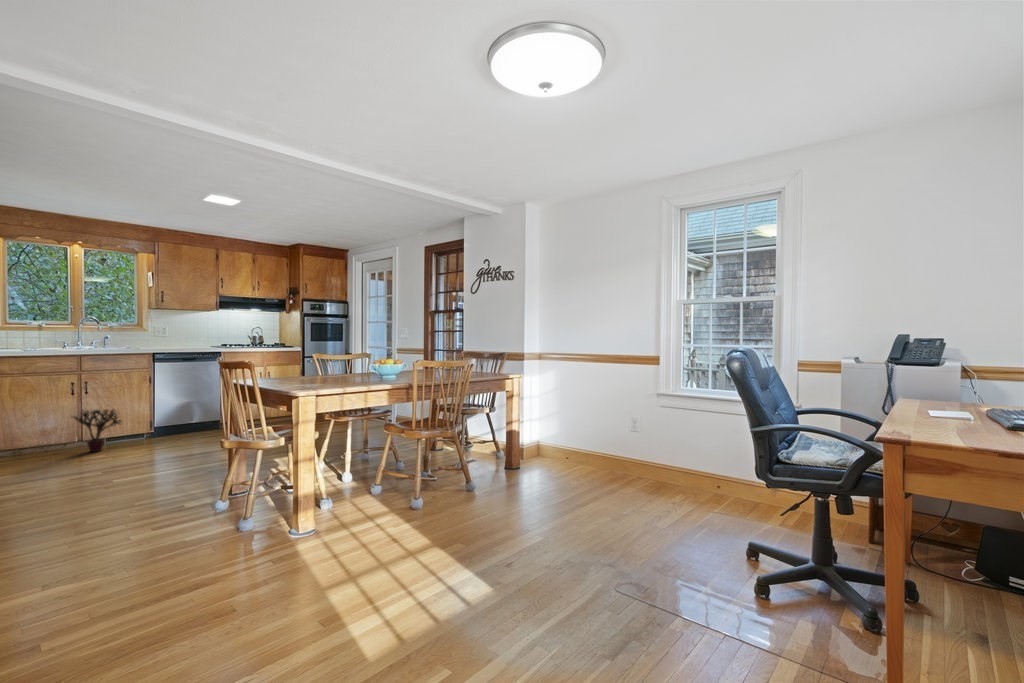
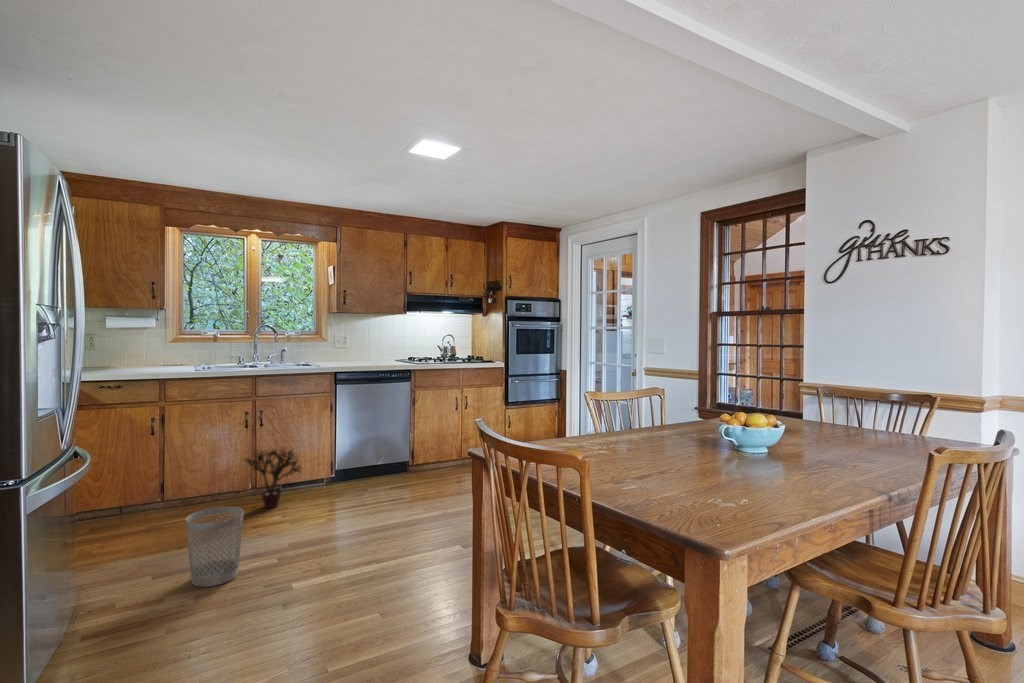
wastebasket: none [27,438,73,487] -> present [185,507,244,587]

